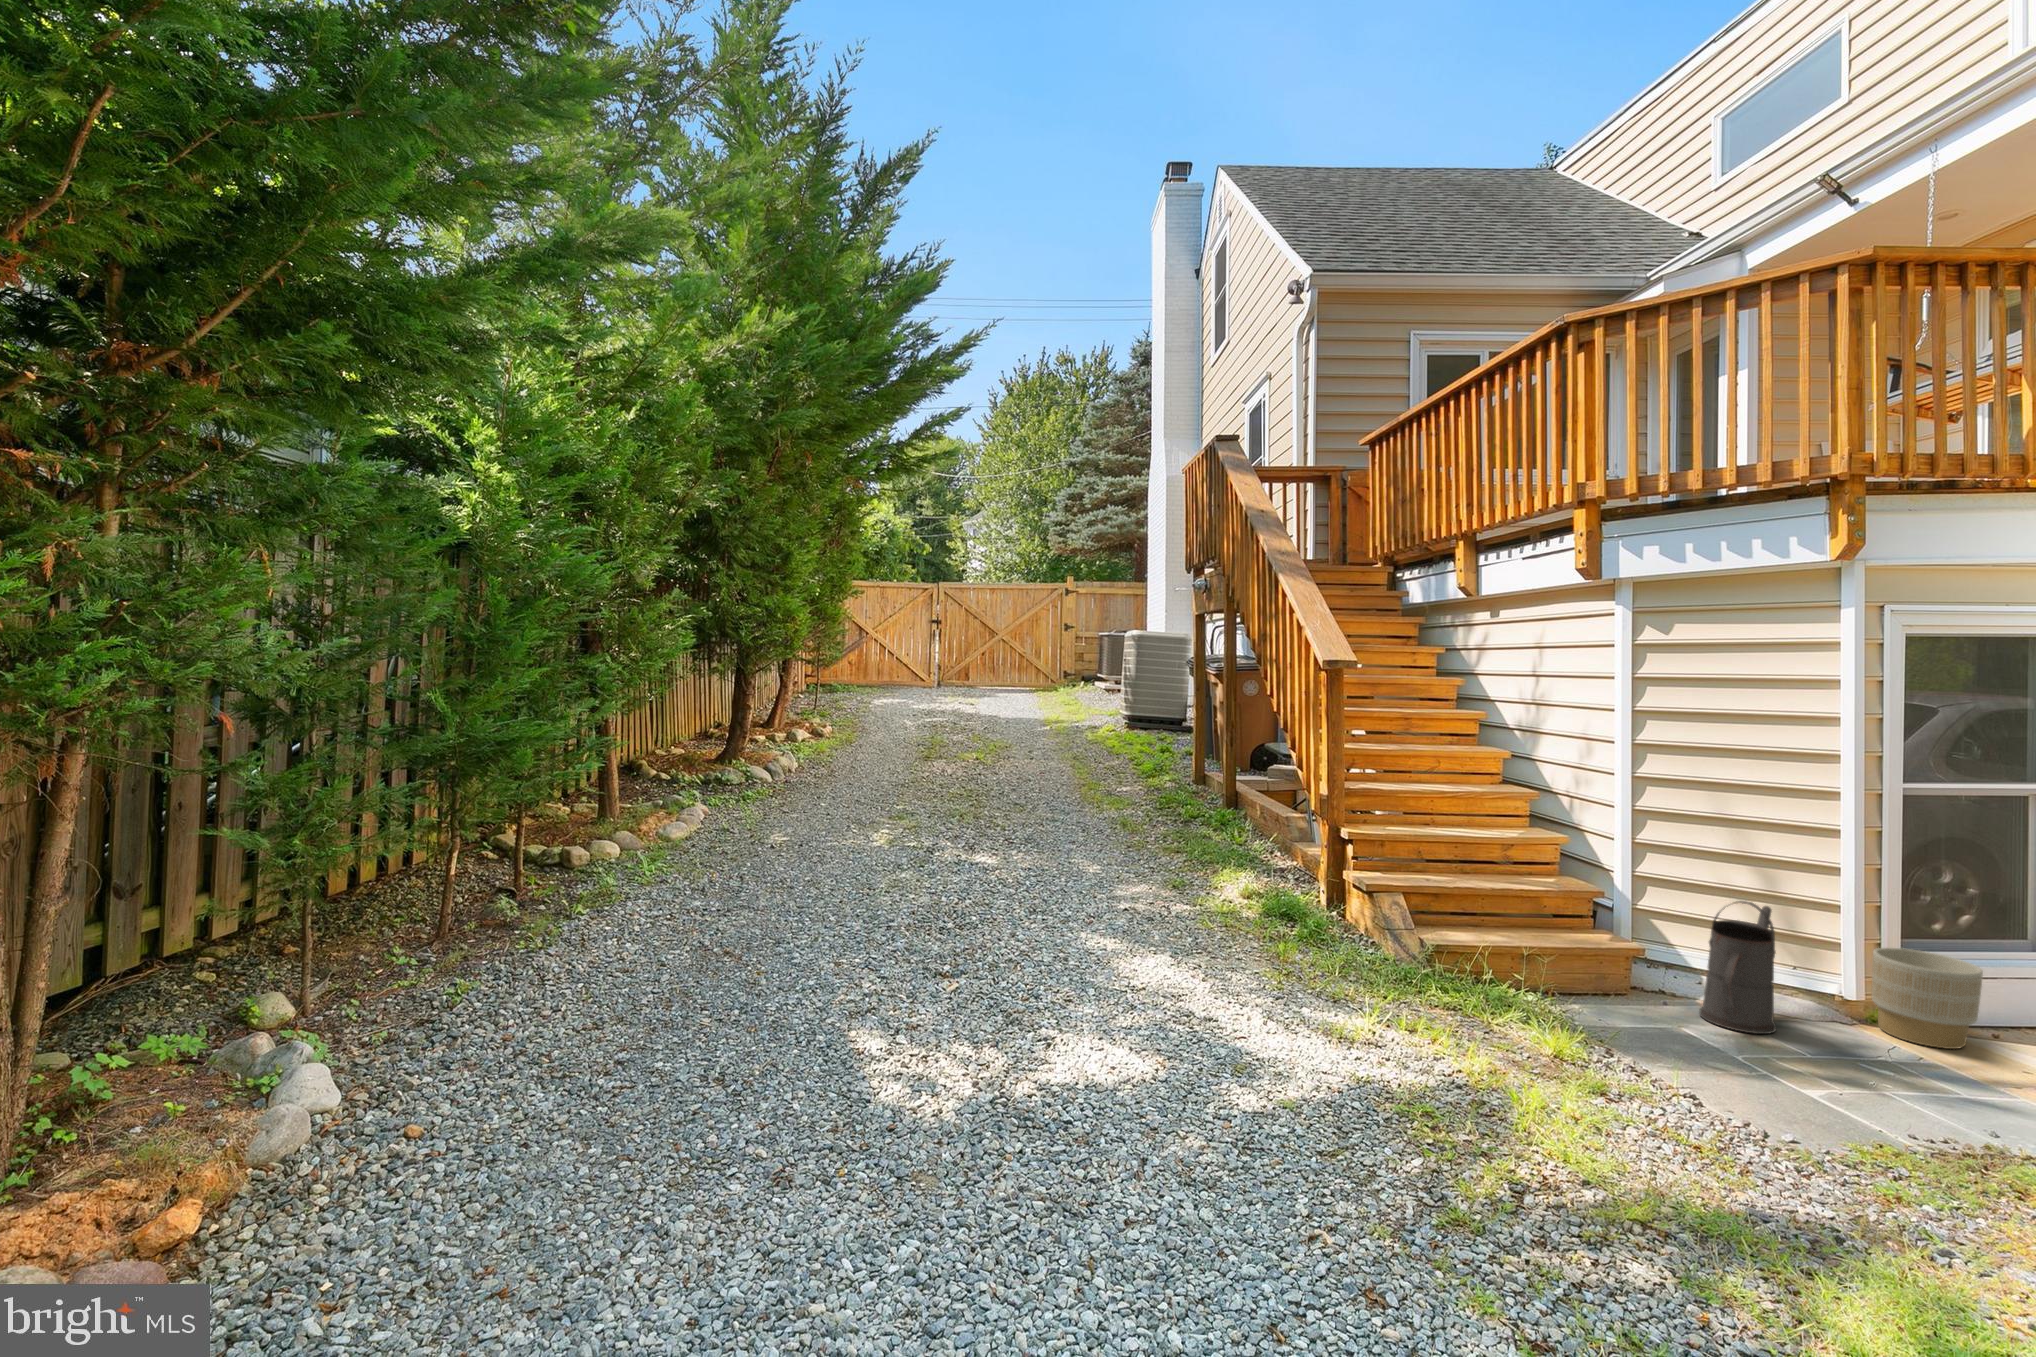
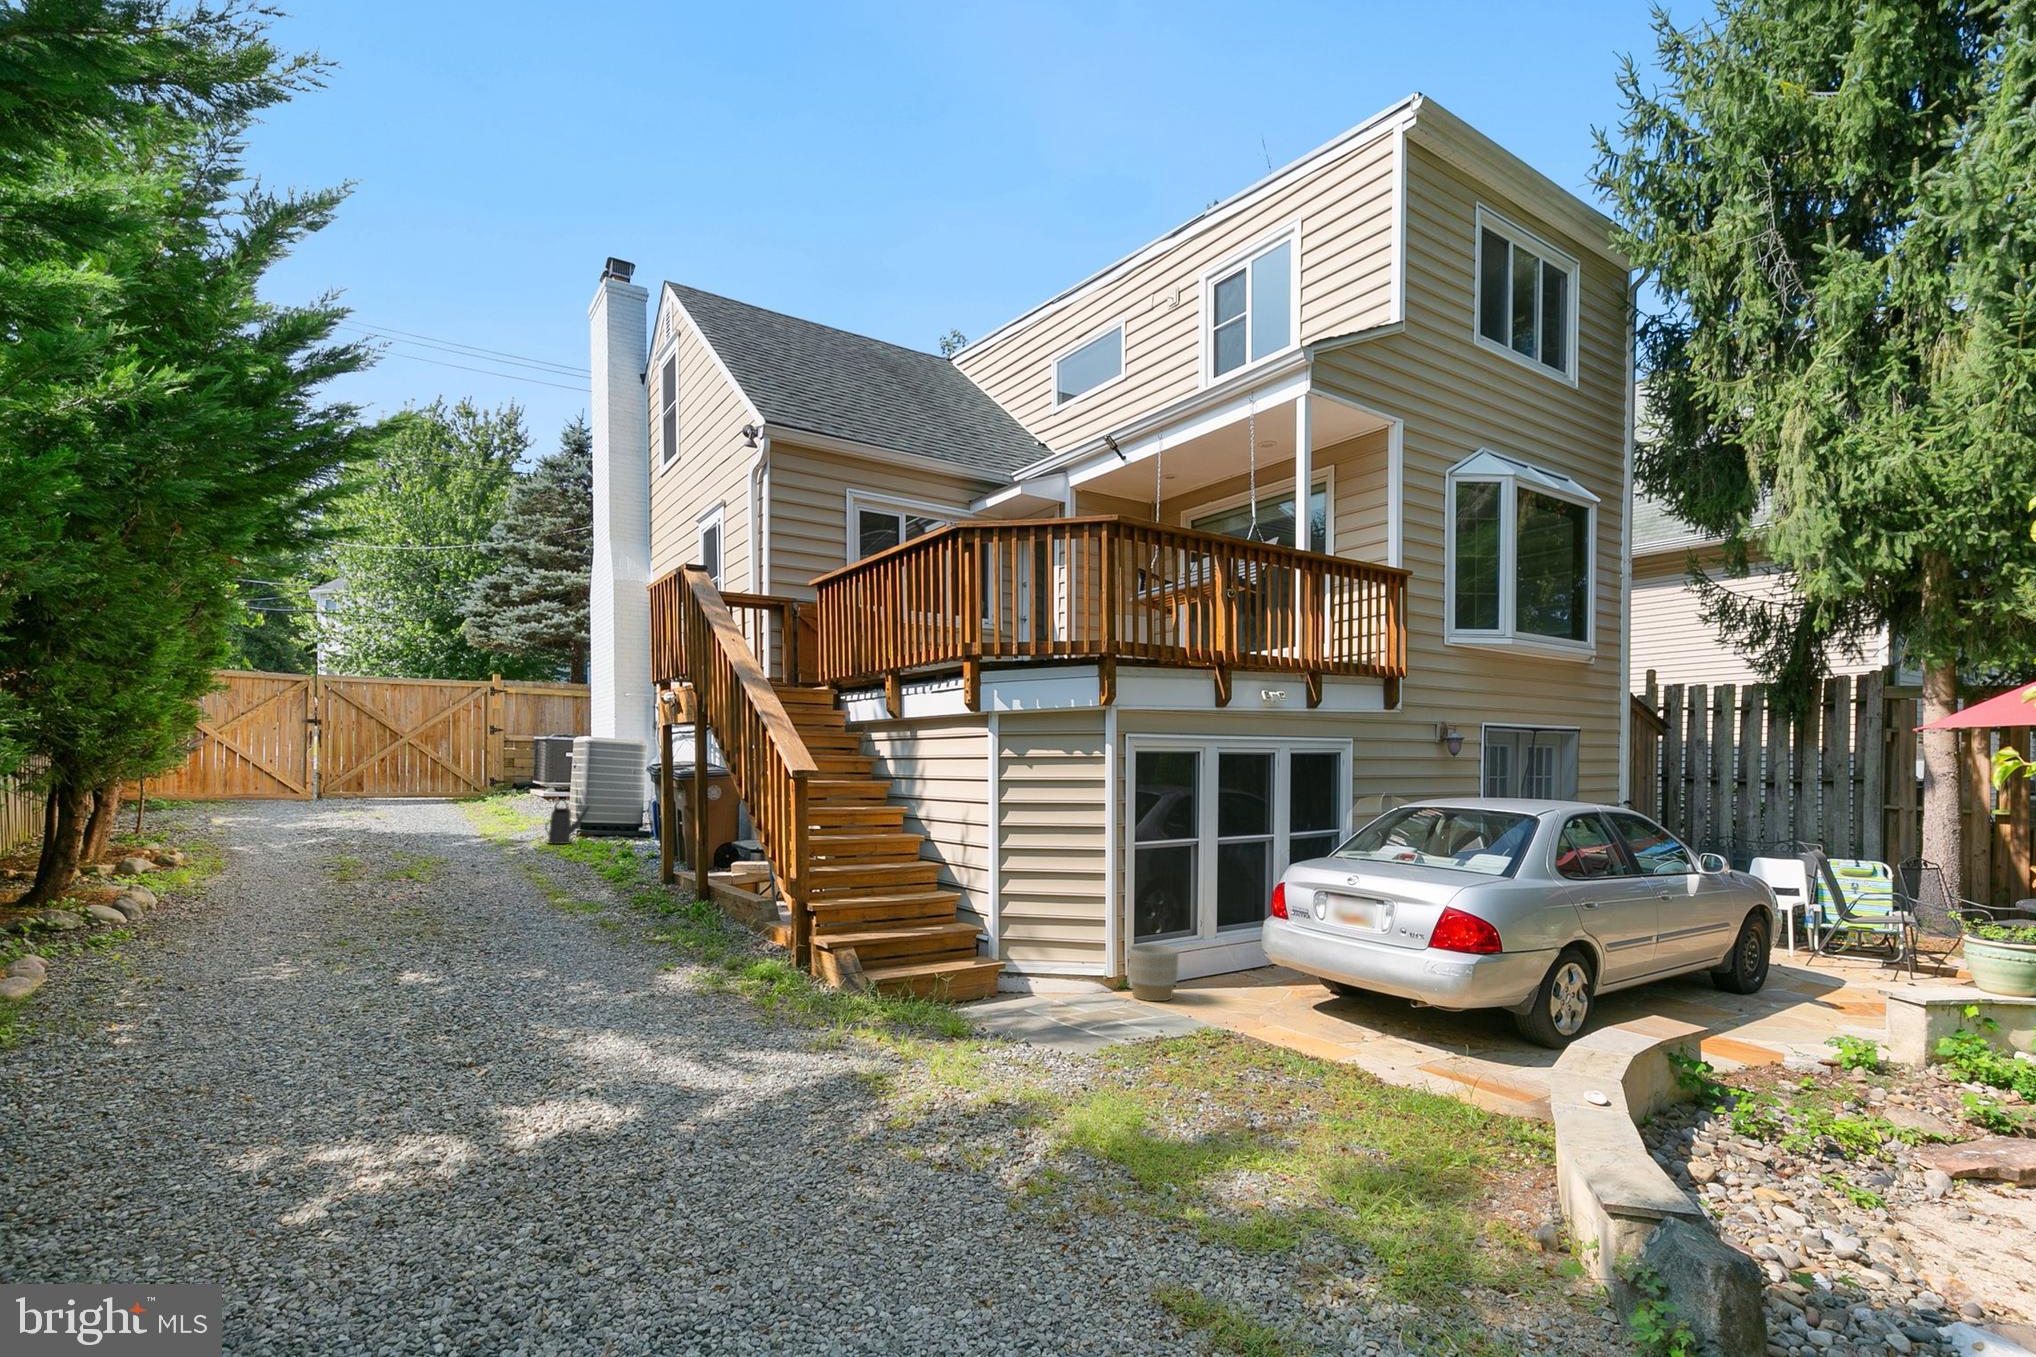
watering can: present [1699,901,1776,1034] -> present [545,801,589,844]

